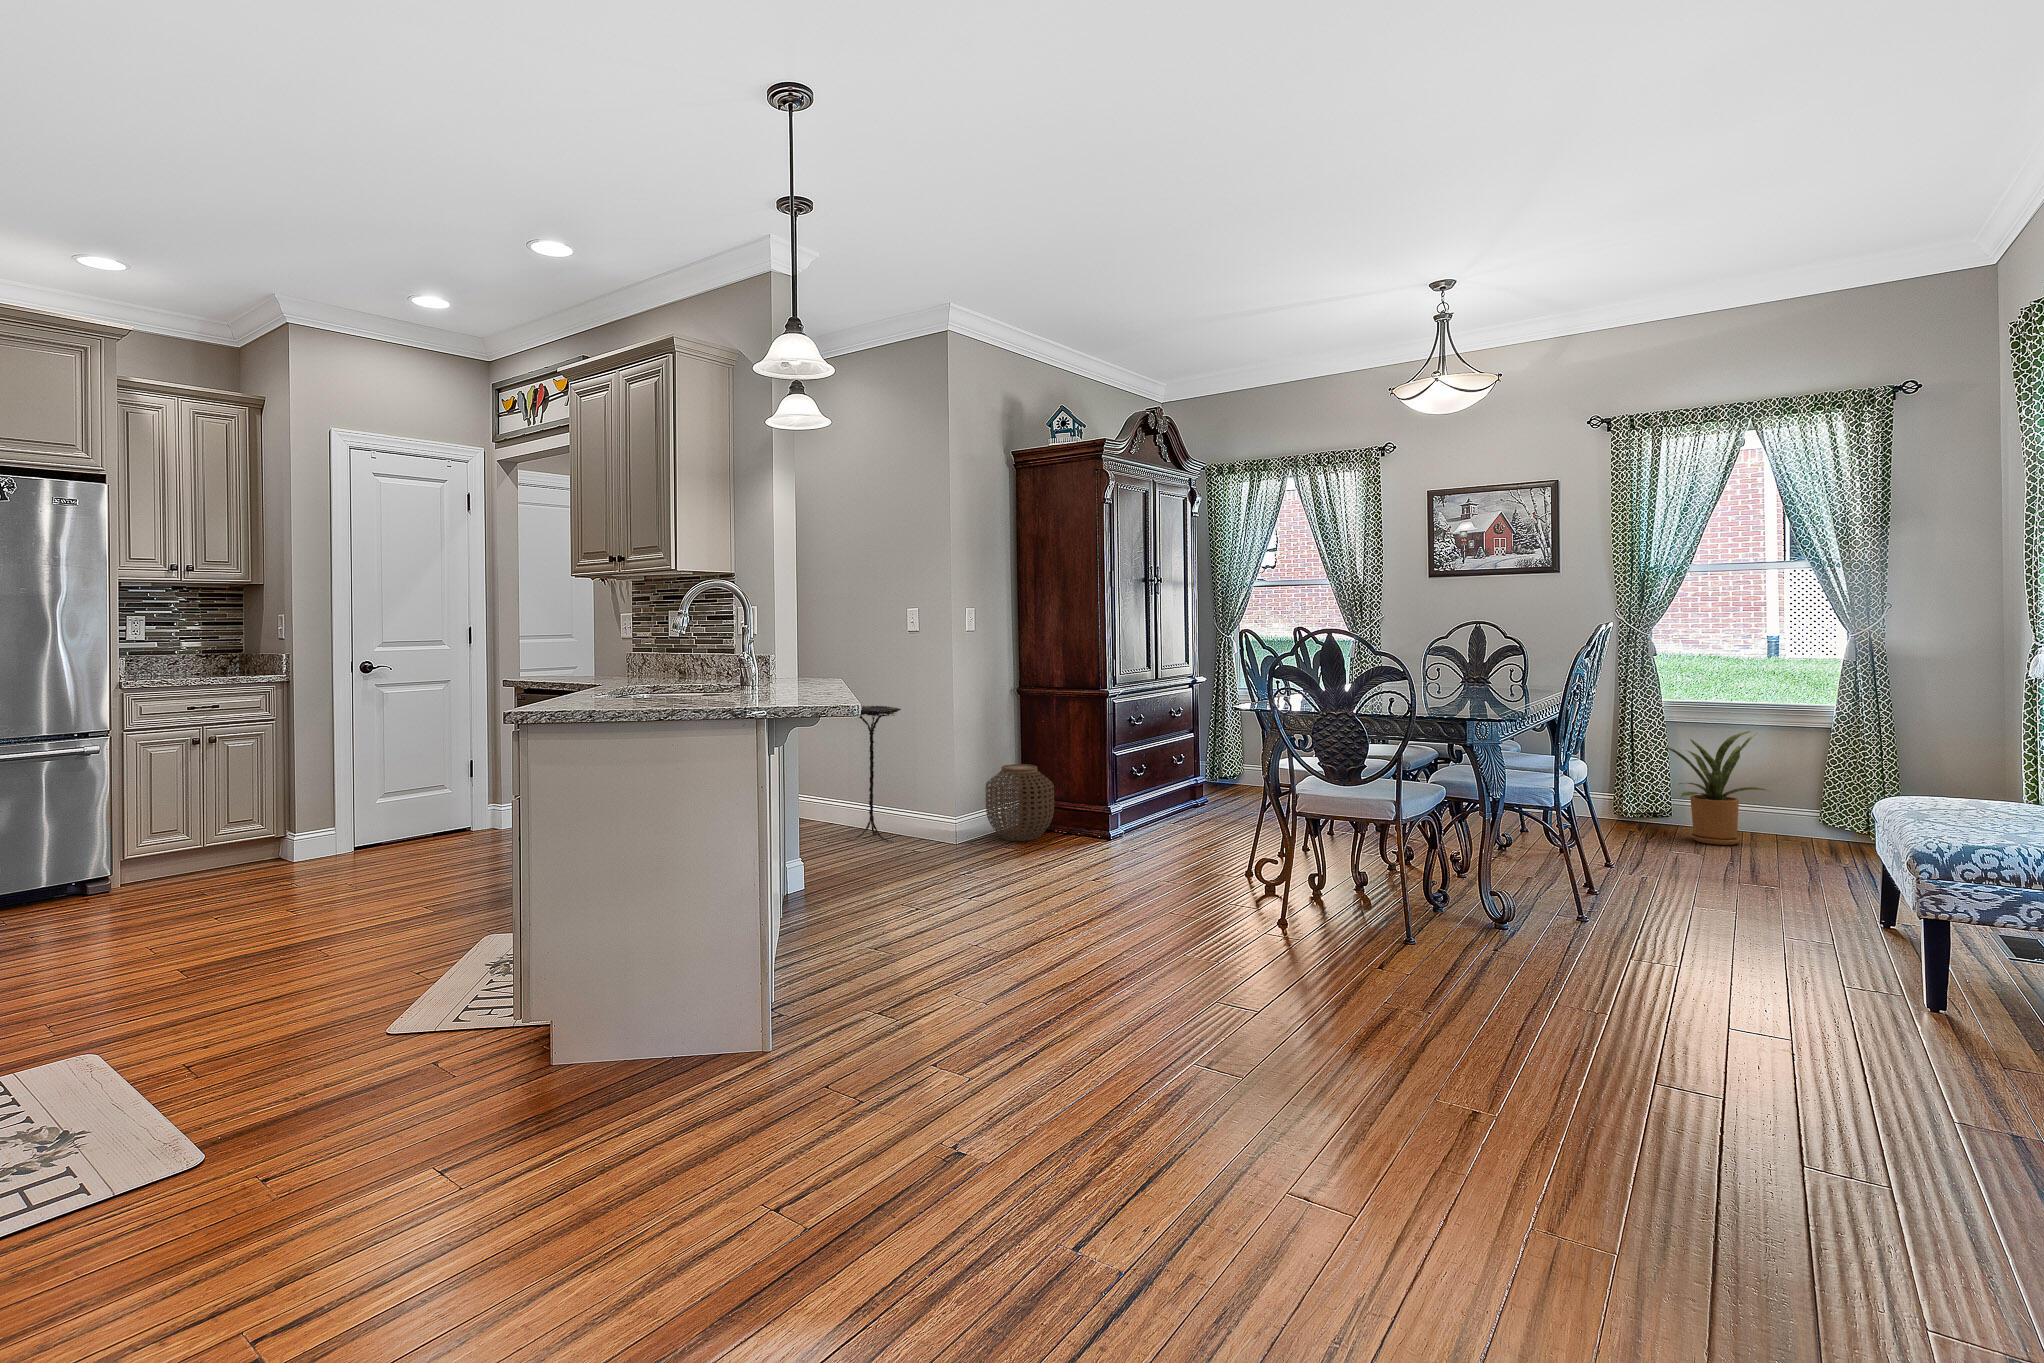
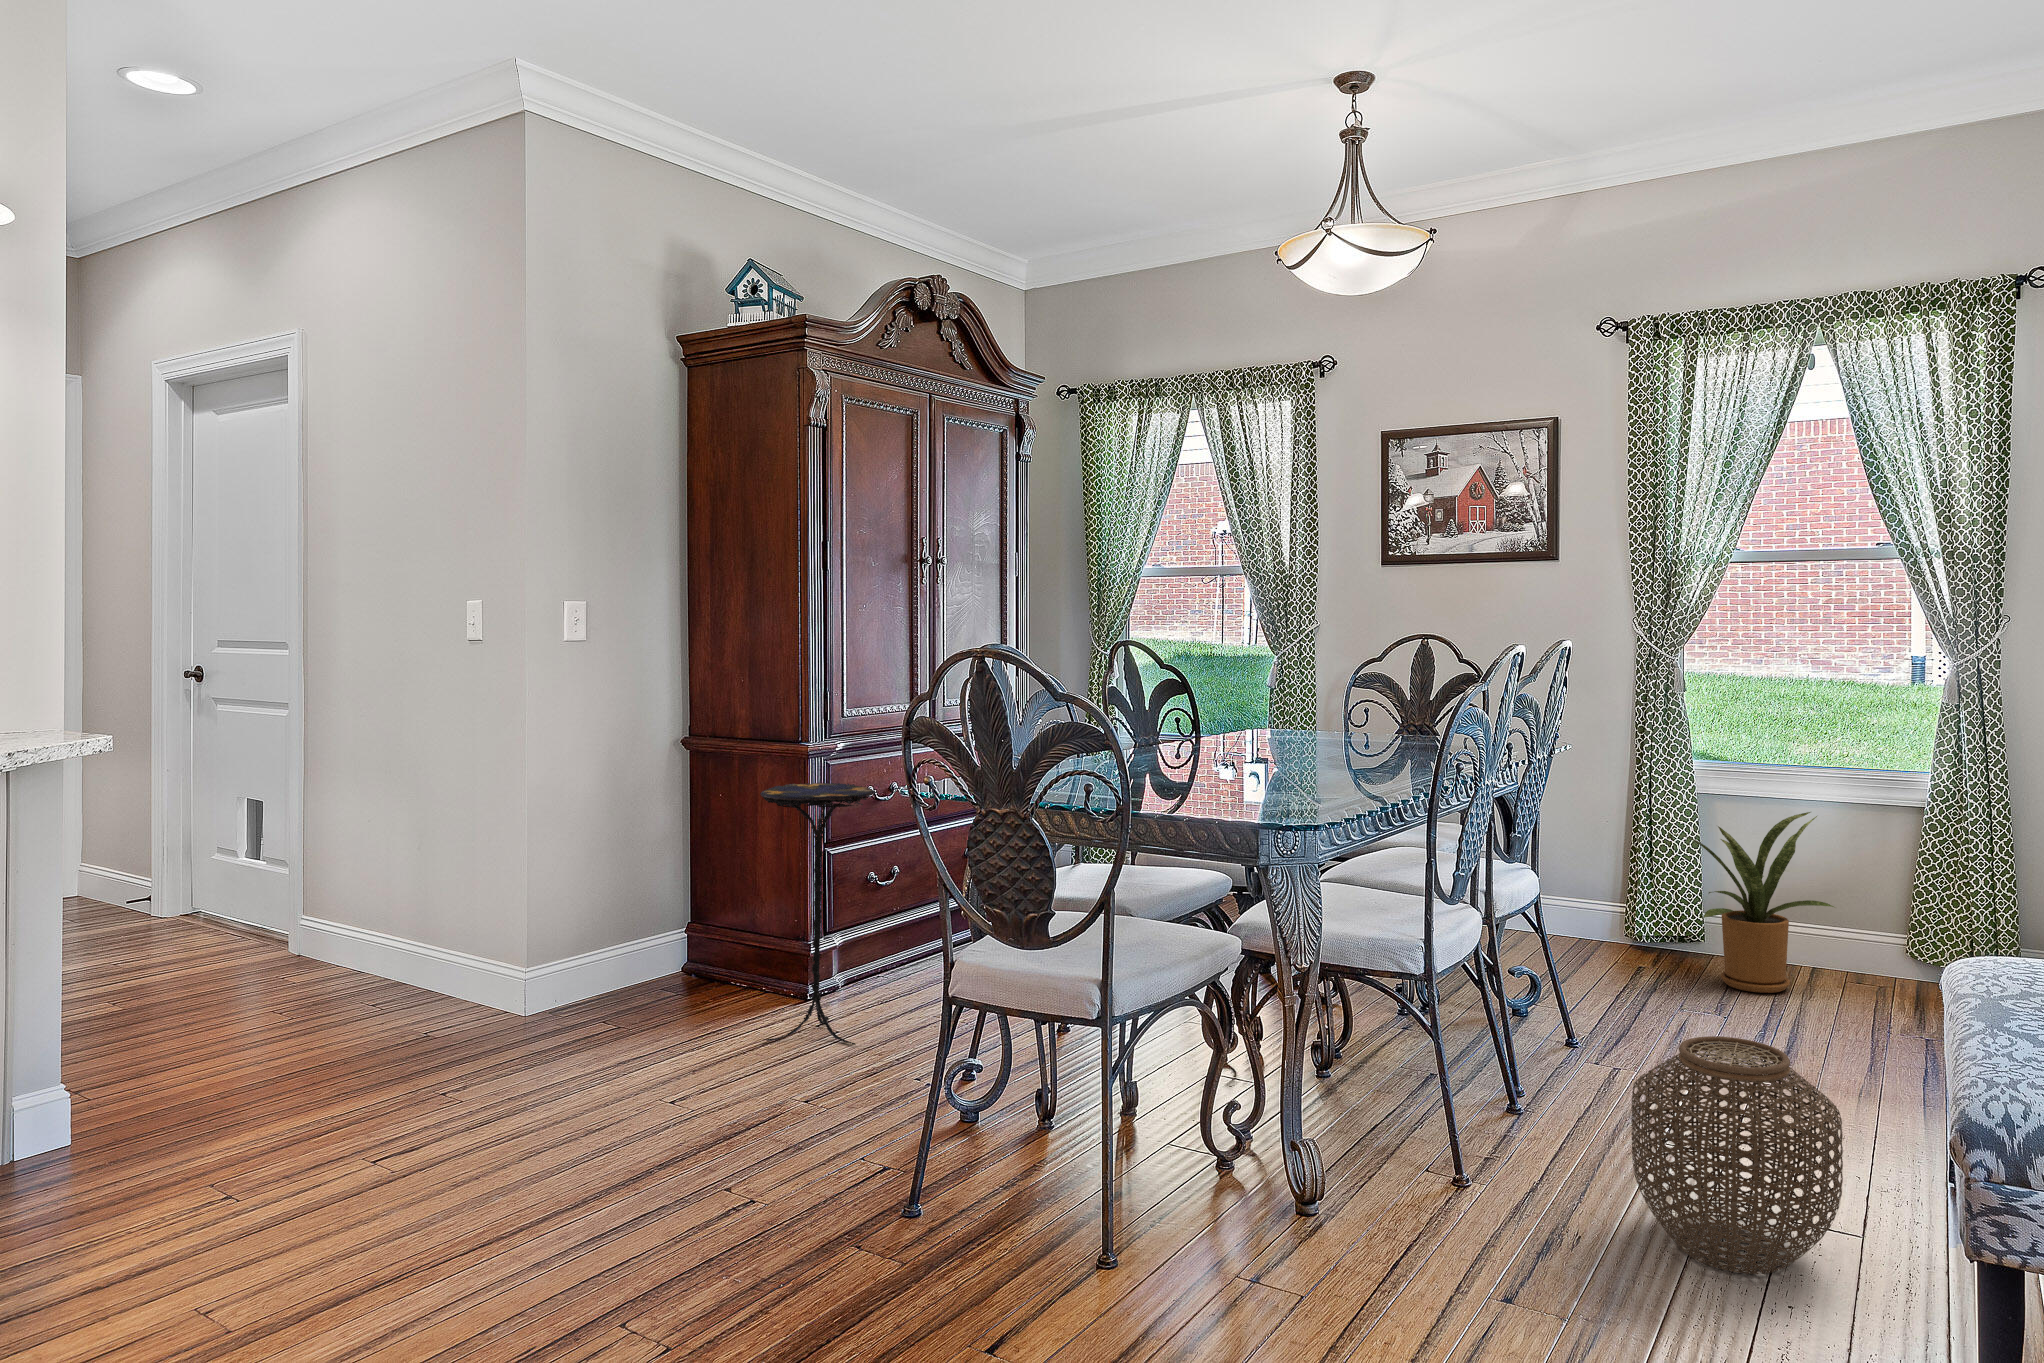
side table: present [846,706,901,842] -> present [760,783,875,1045]
woven basket: present [985,764,1054,841] -> present [1632,1036,1843,1274]

